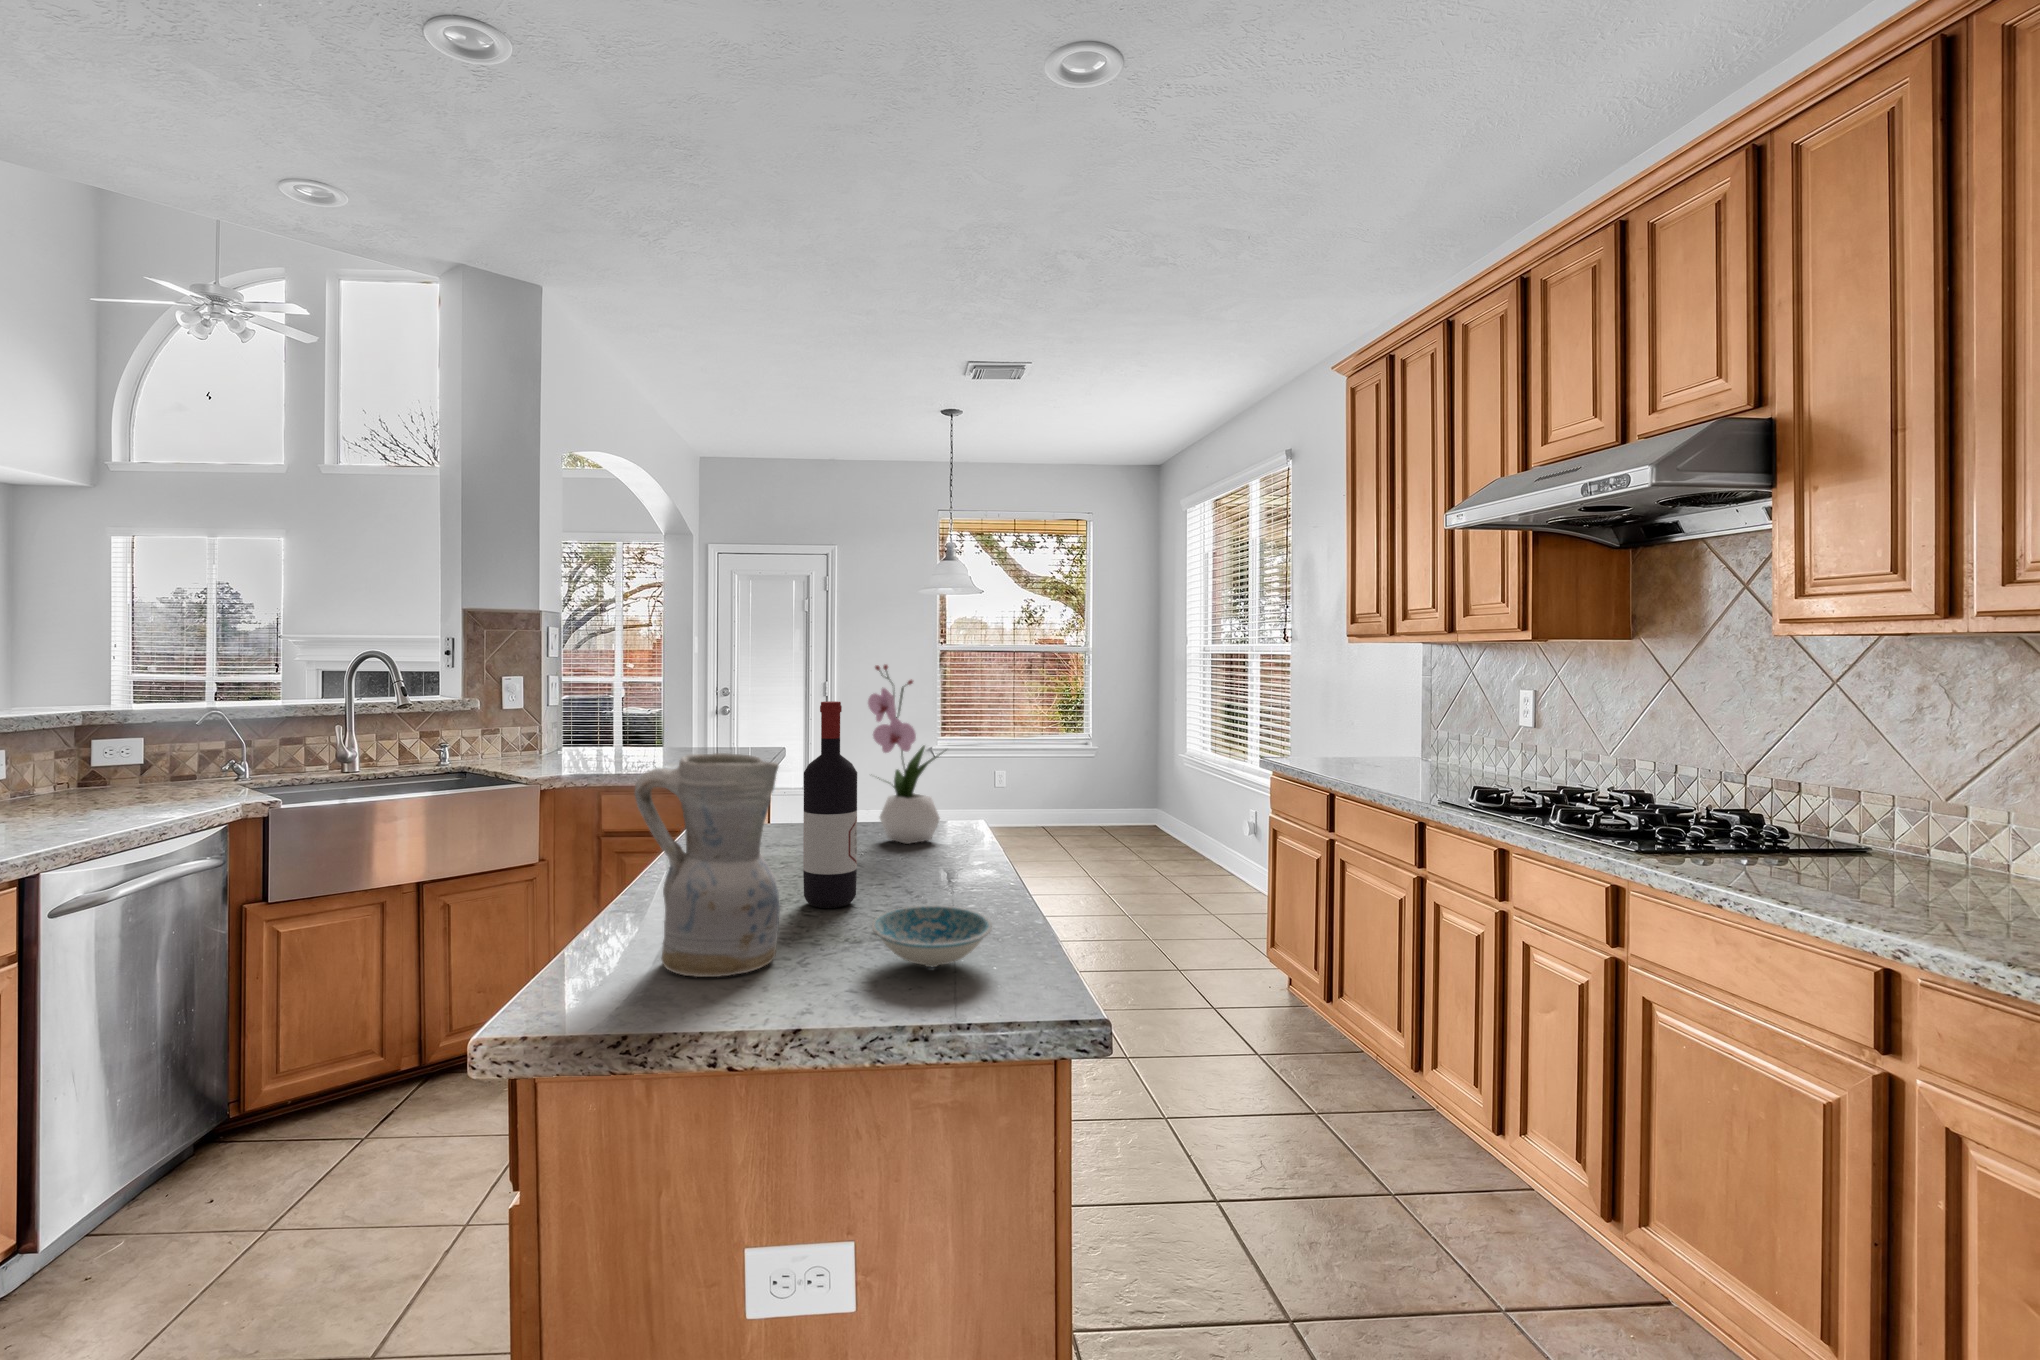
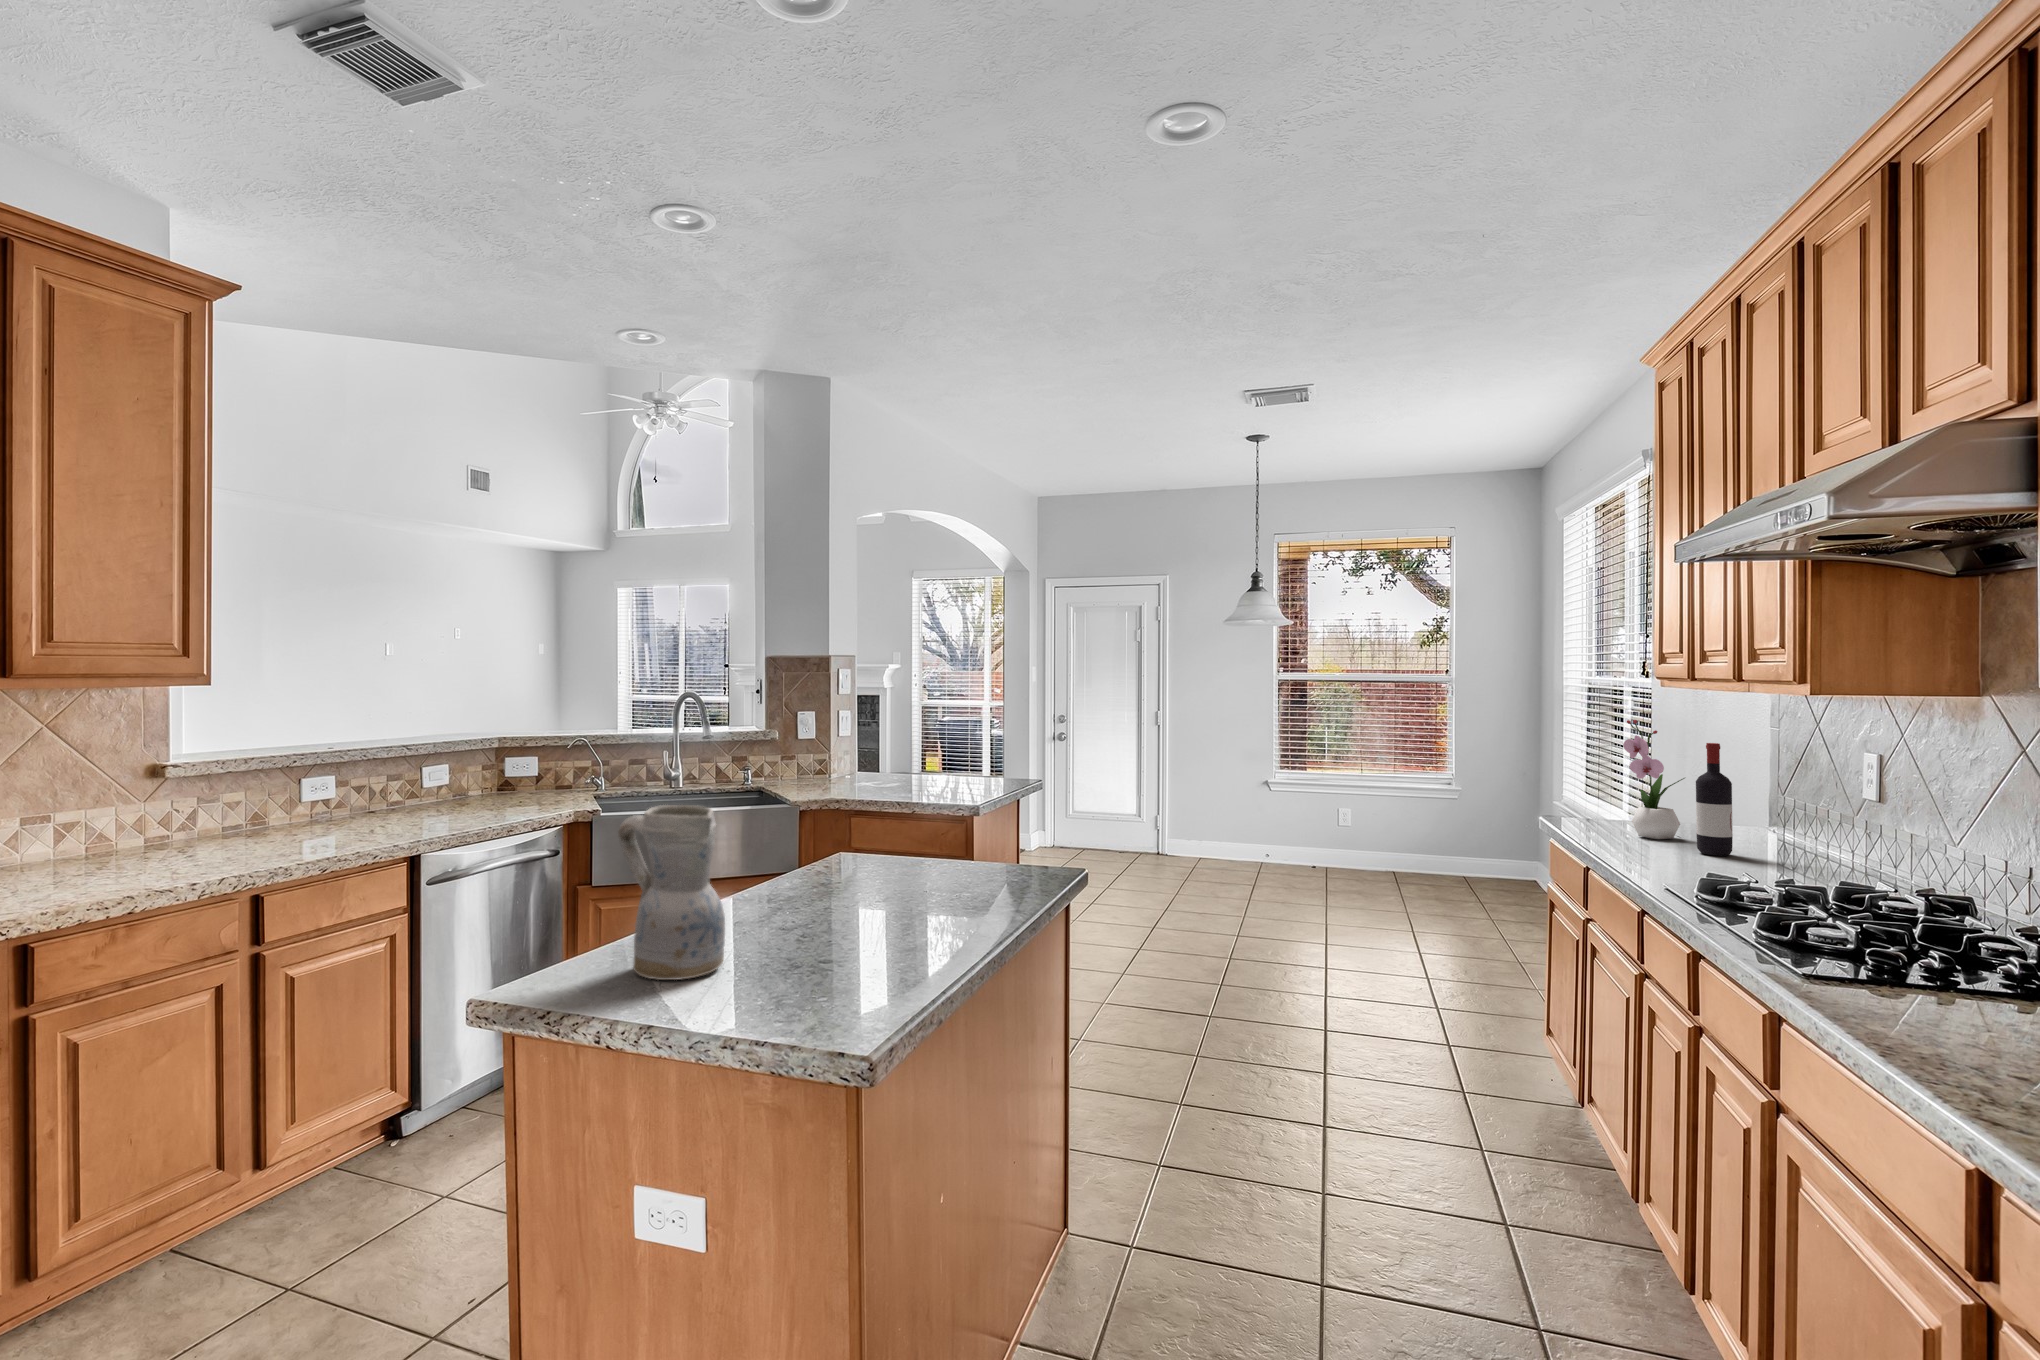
flower arrangement: present [868,665,943,844] -> present [1623,720,1685,839]
wine bottle: present [803,701,857,908] -> present [1696,743,1733,856]
ceramic bowl: present [872,905,992,967] -> none [764,941,870,993]

